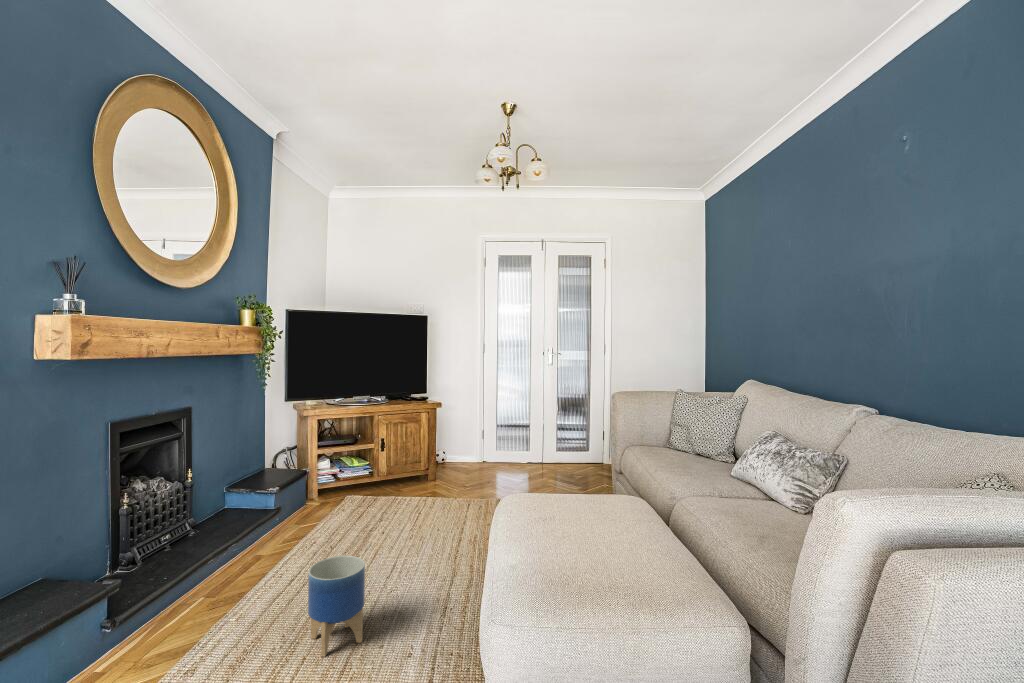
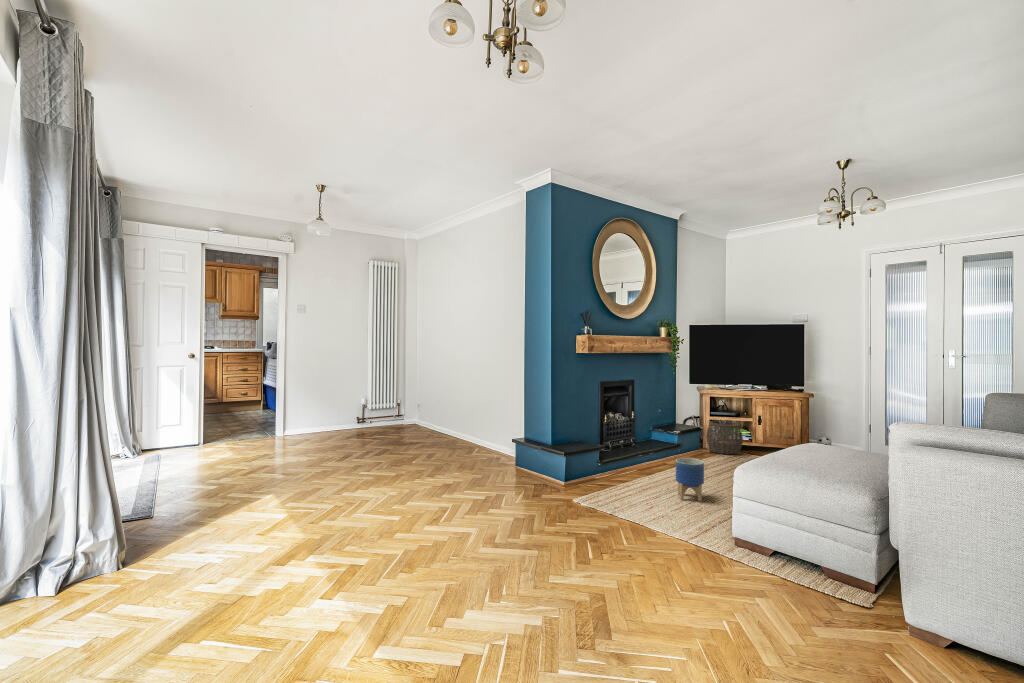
woven basket: none [313,451,367,504] -> present [706,421,743,454]

